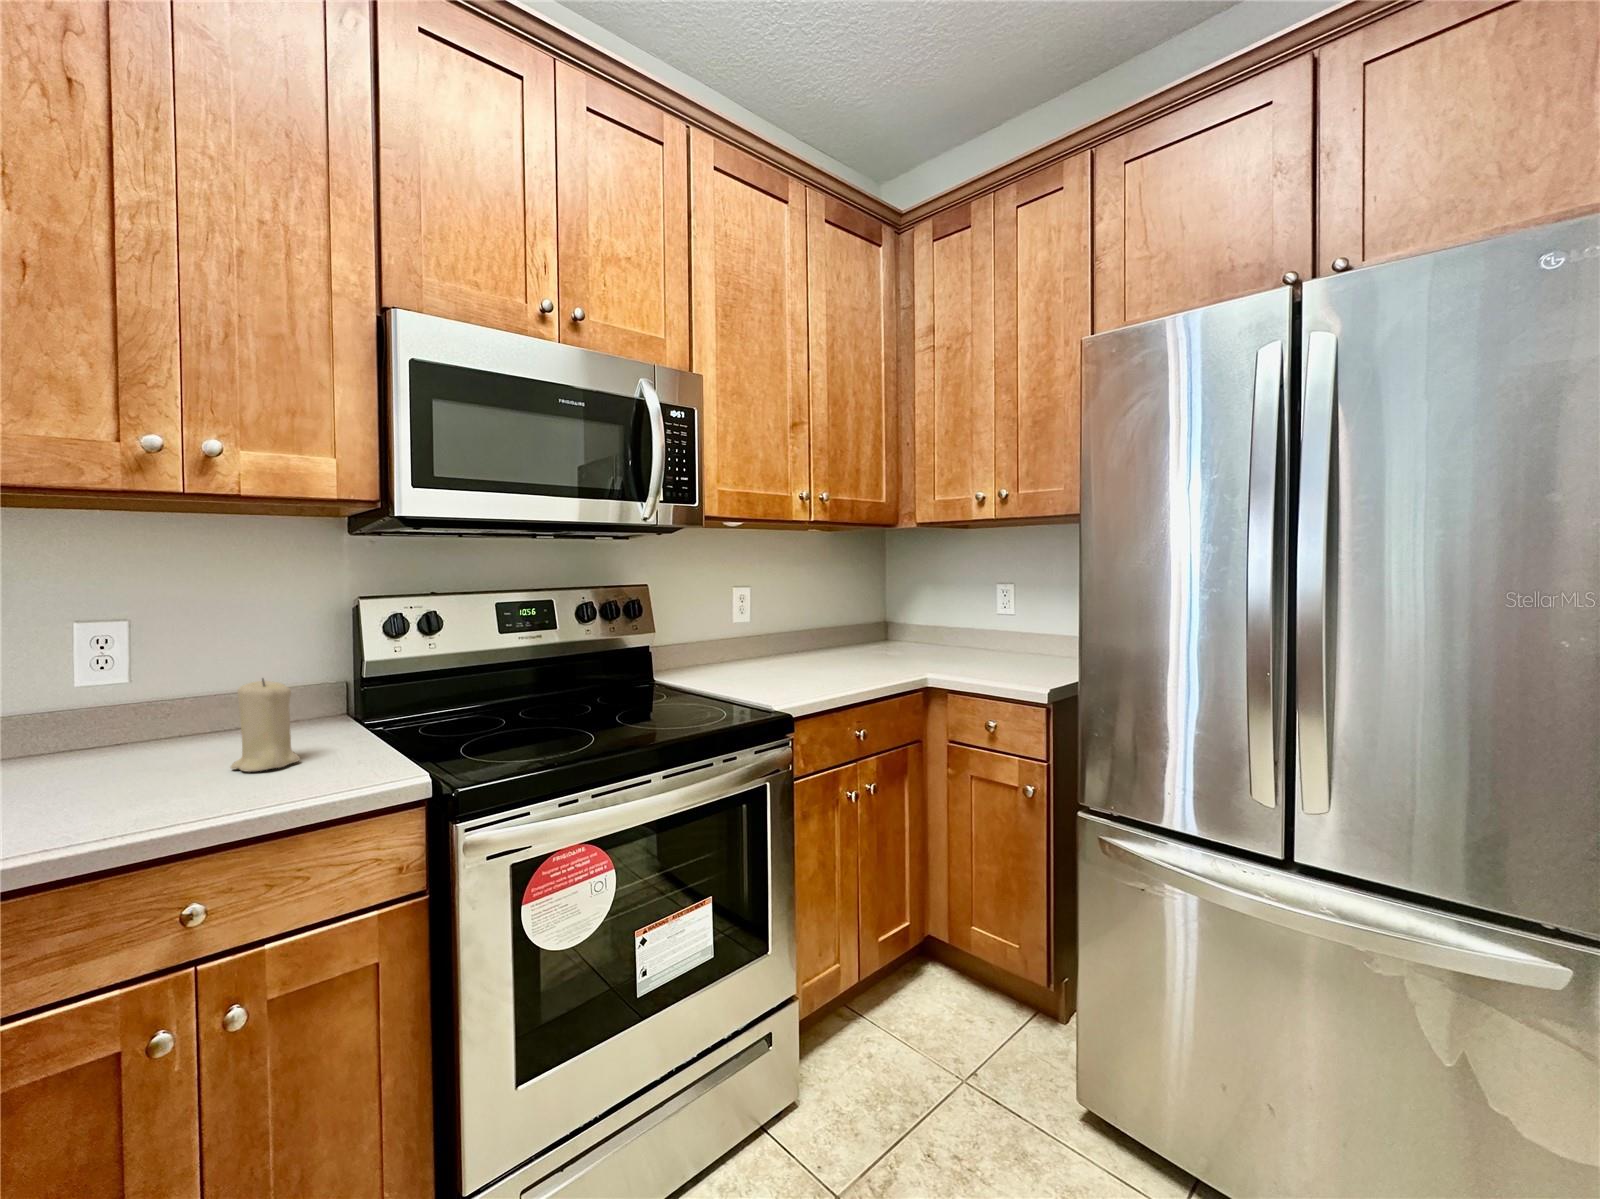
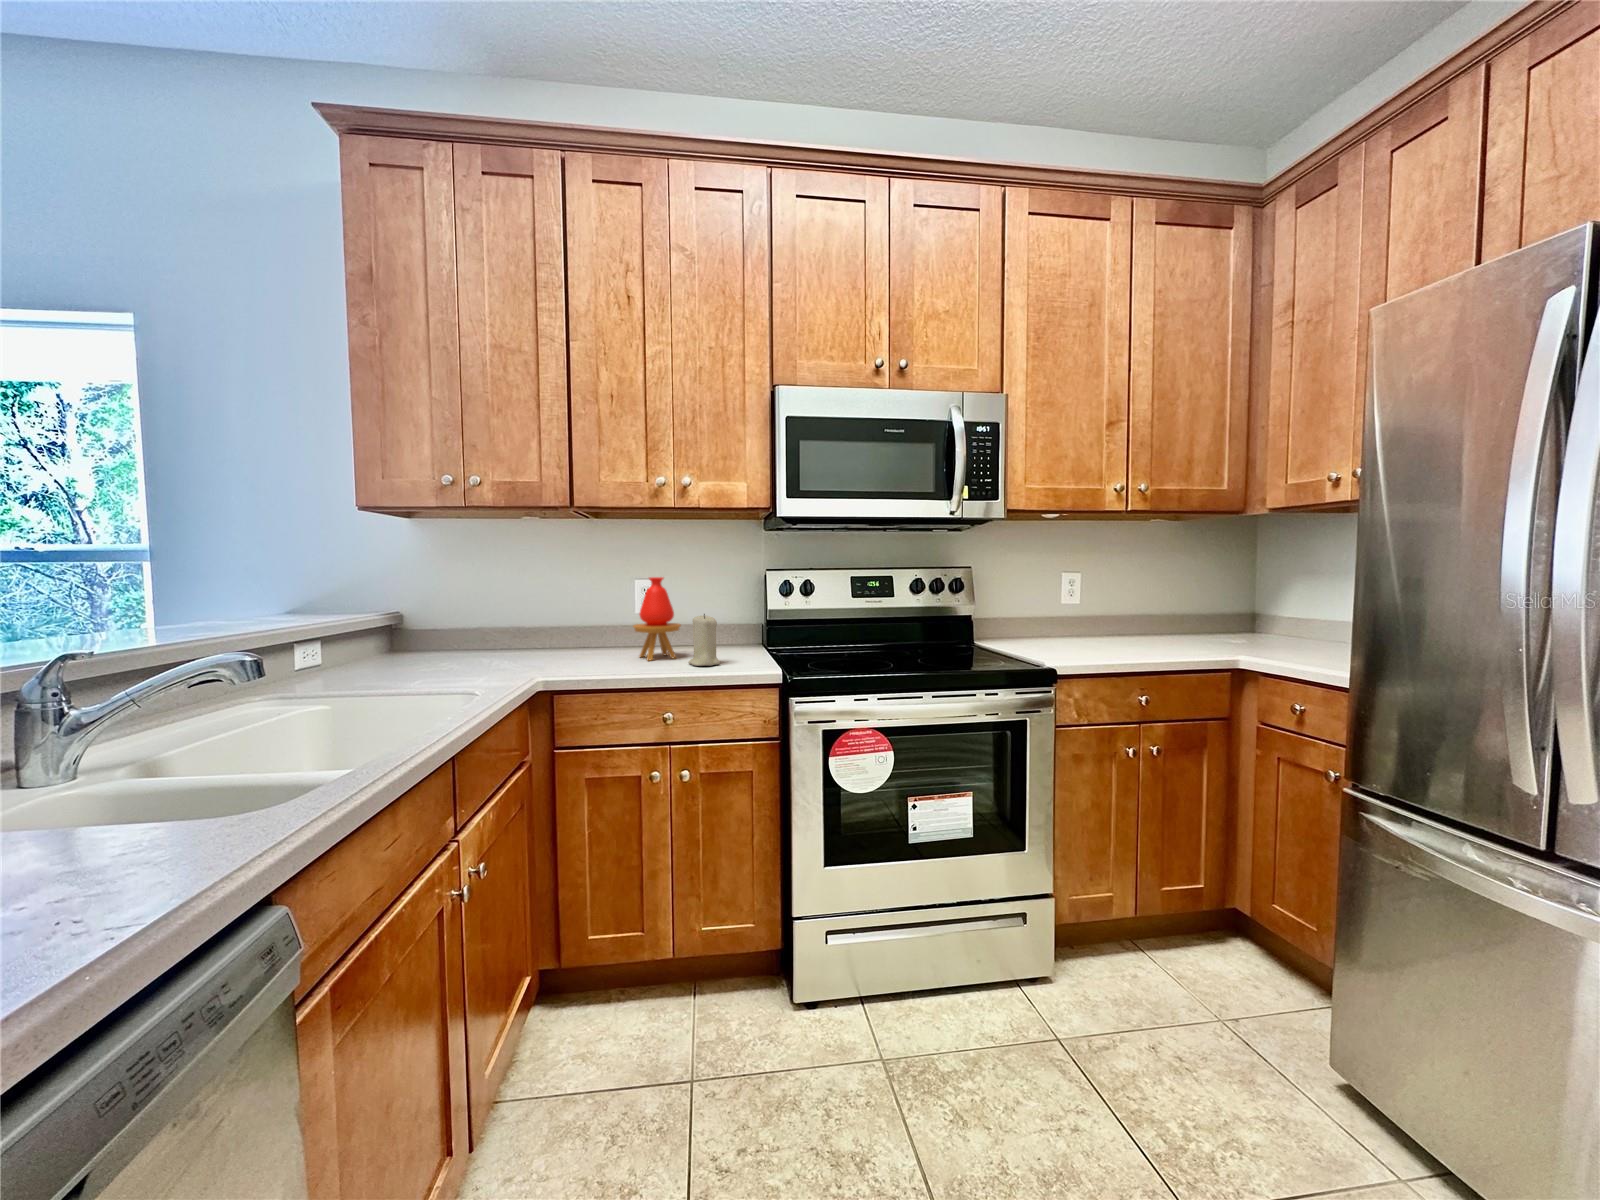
vase: none [82,618,201,776] -> present [633,577,681,660]

